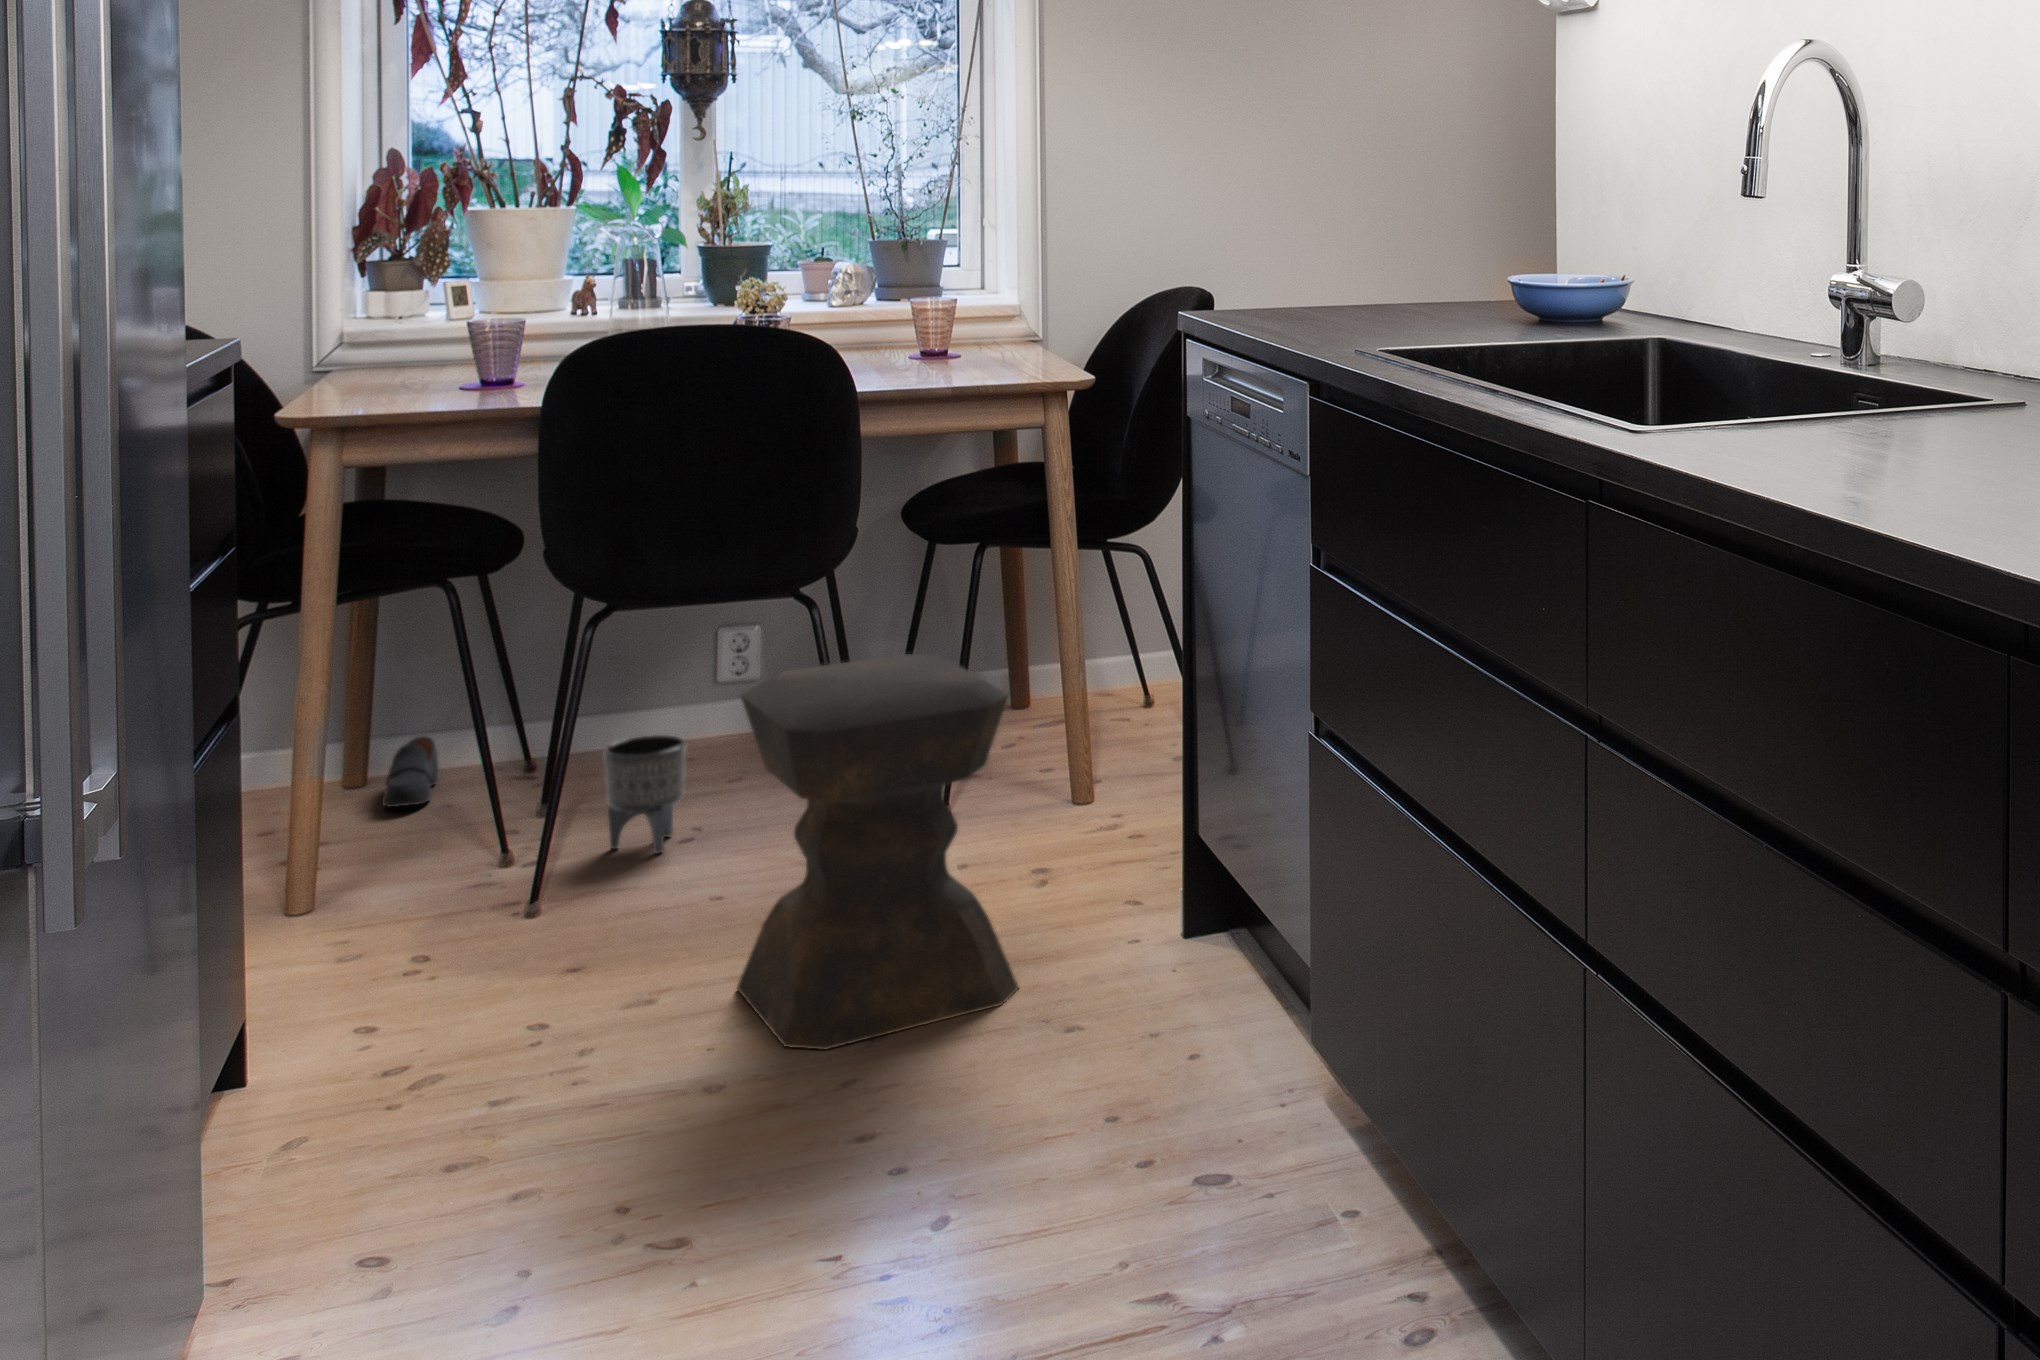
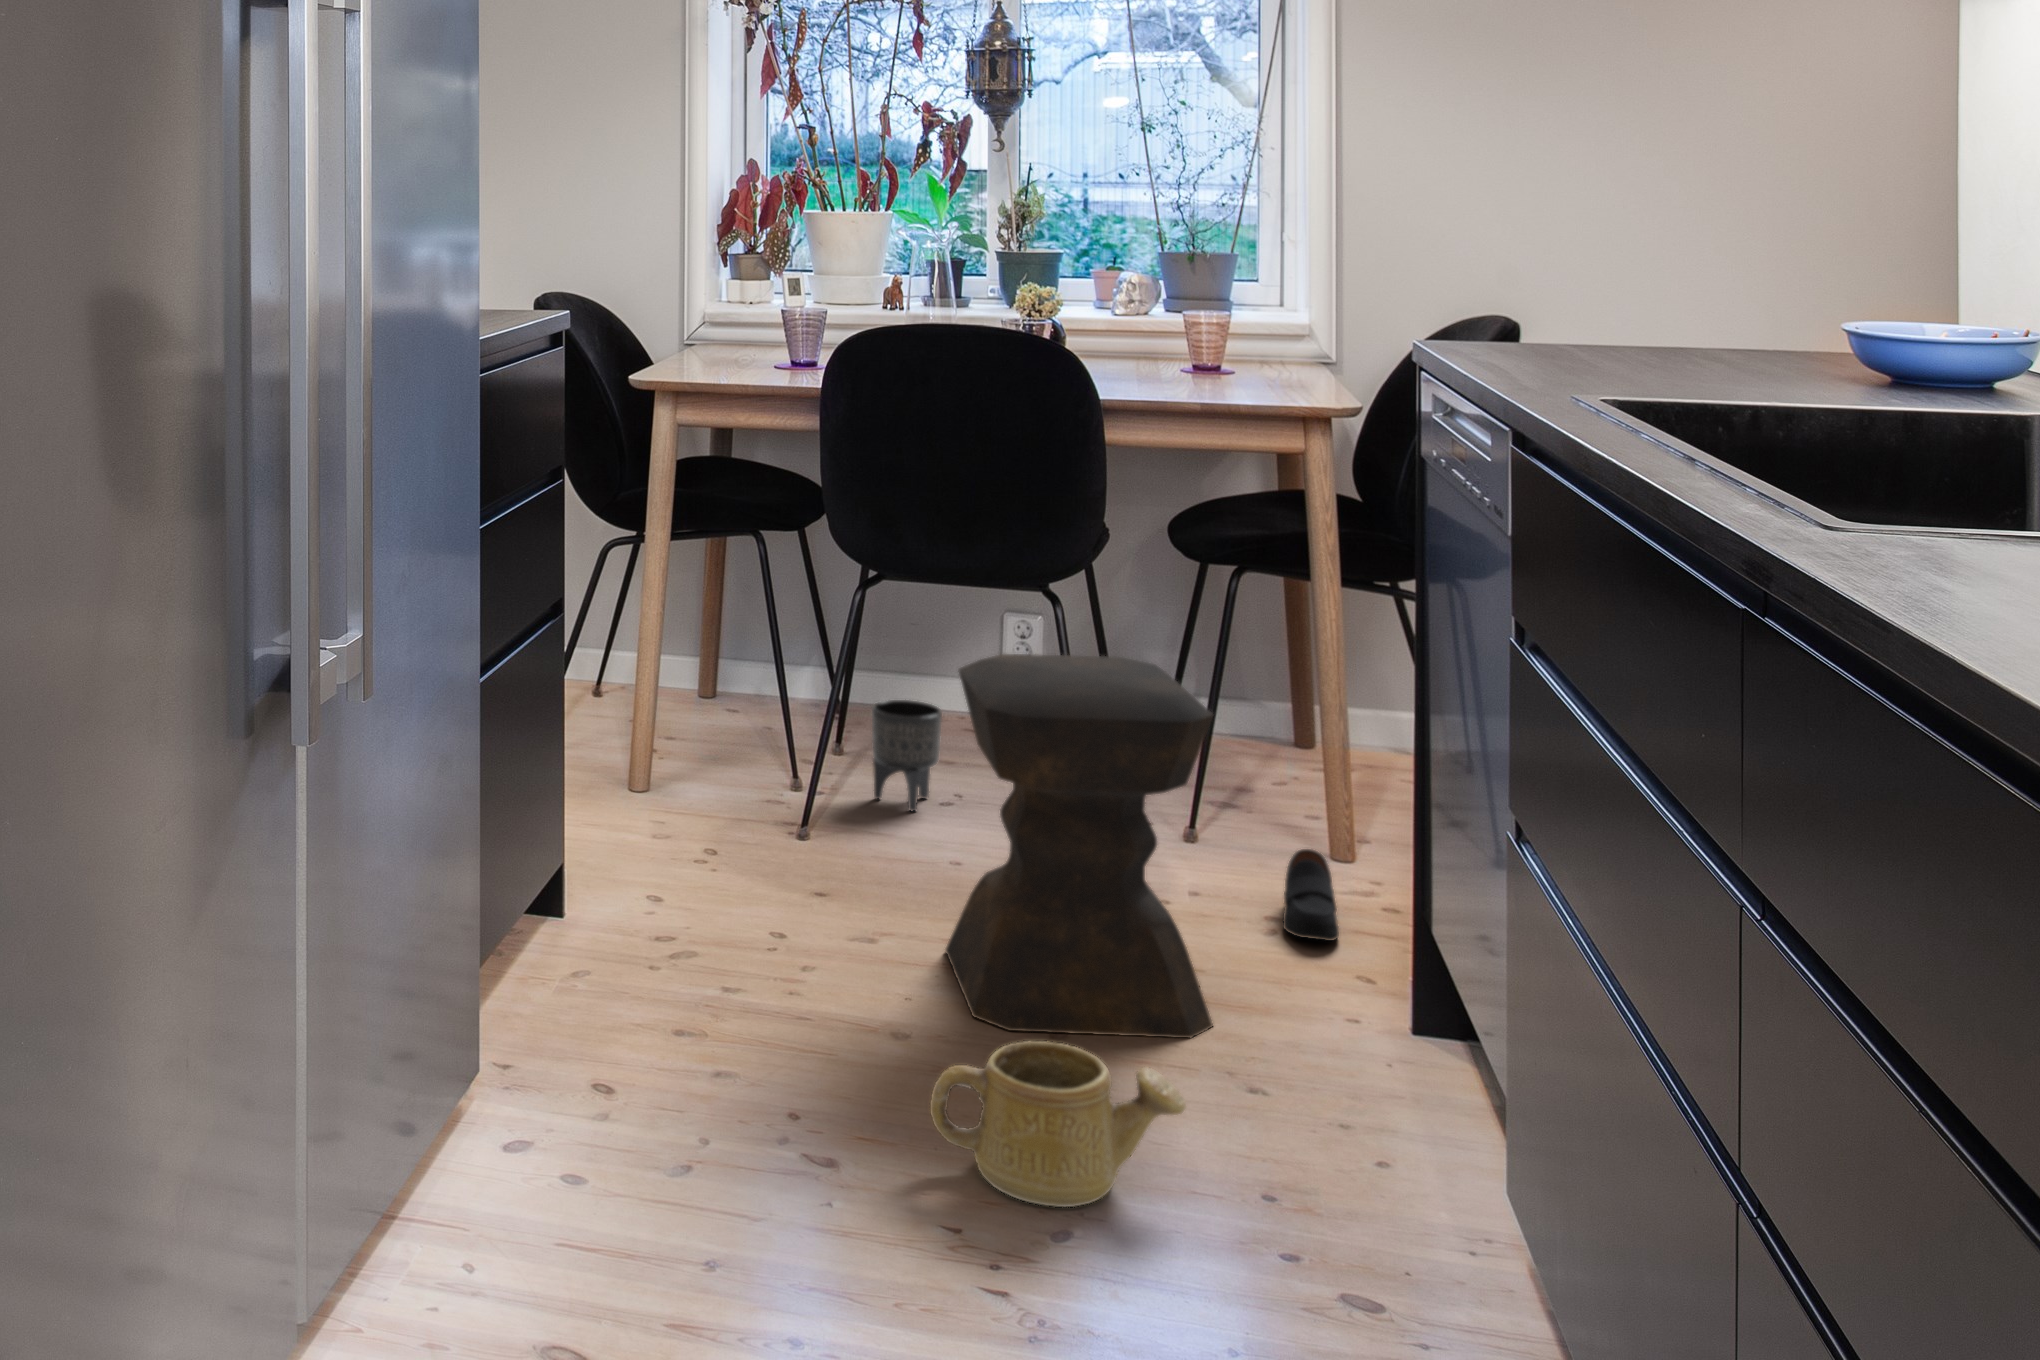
shoe: present [382,737,439,807] -> present [1283,849,1339,941]
watering can: none [779,1042,1032,1208] -> present [930,1041,1186,1207]

